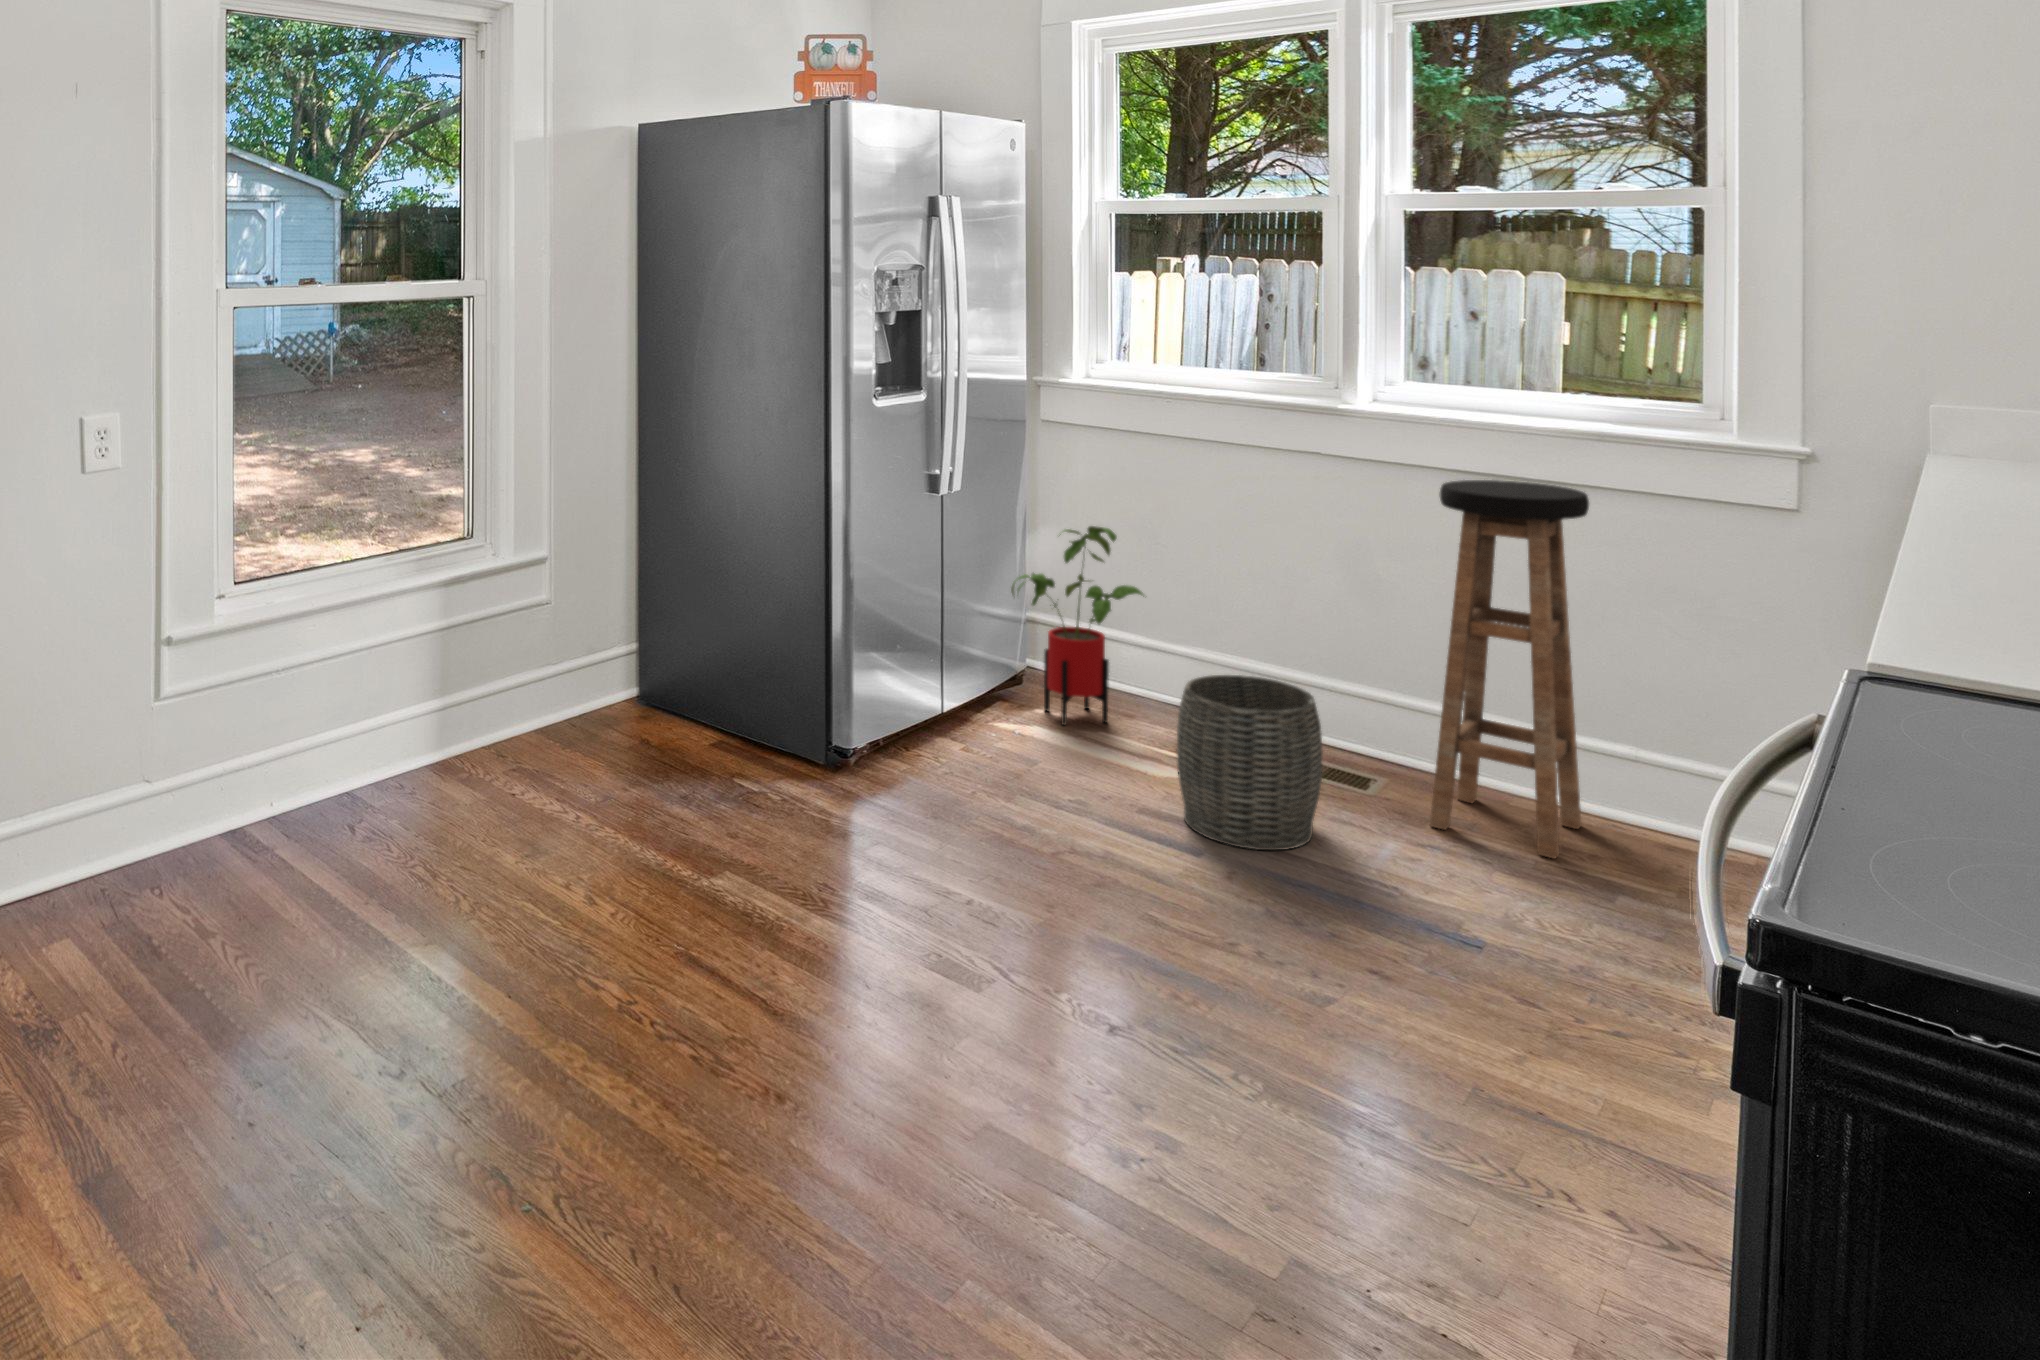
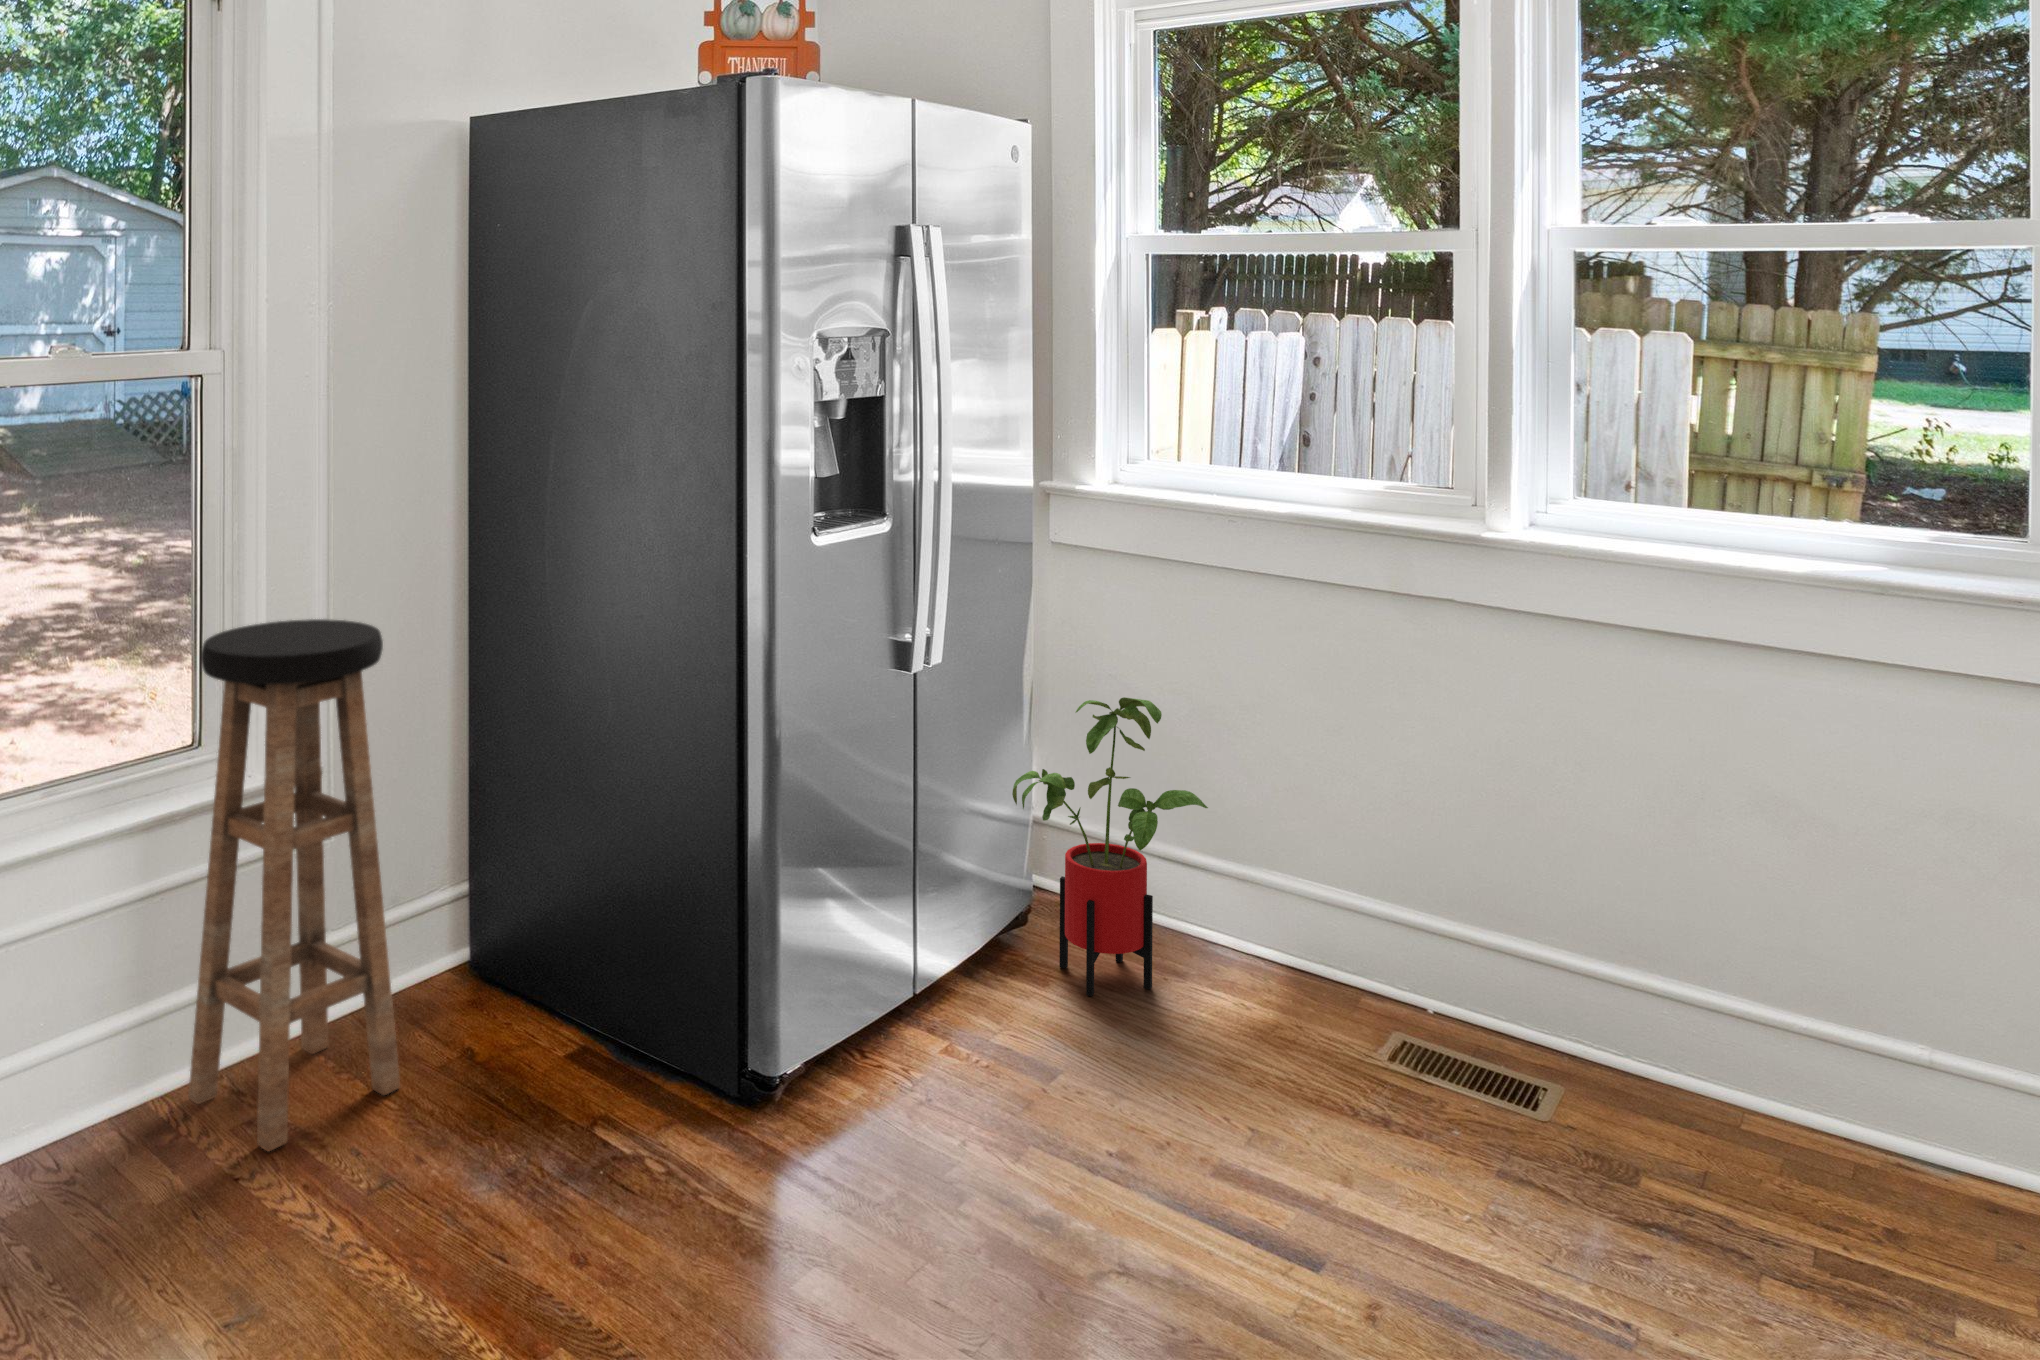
bar stool: present [1430,480,1589,858] -> present [188,619,400,1151]
woven basket: present [1177,675,1323,850] -> none [1277,957,1502,1264]

